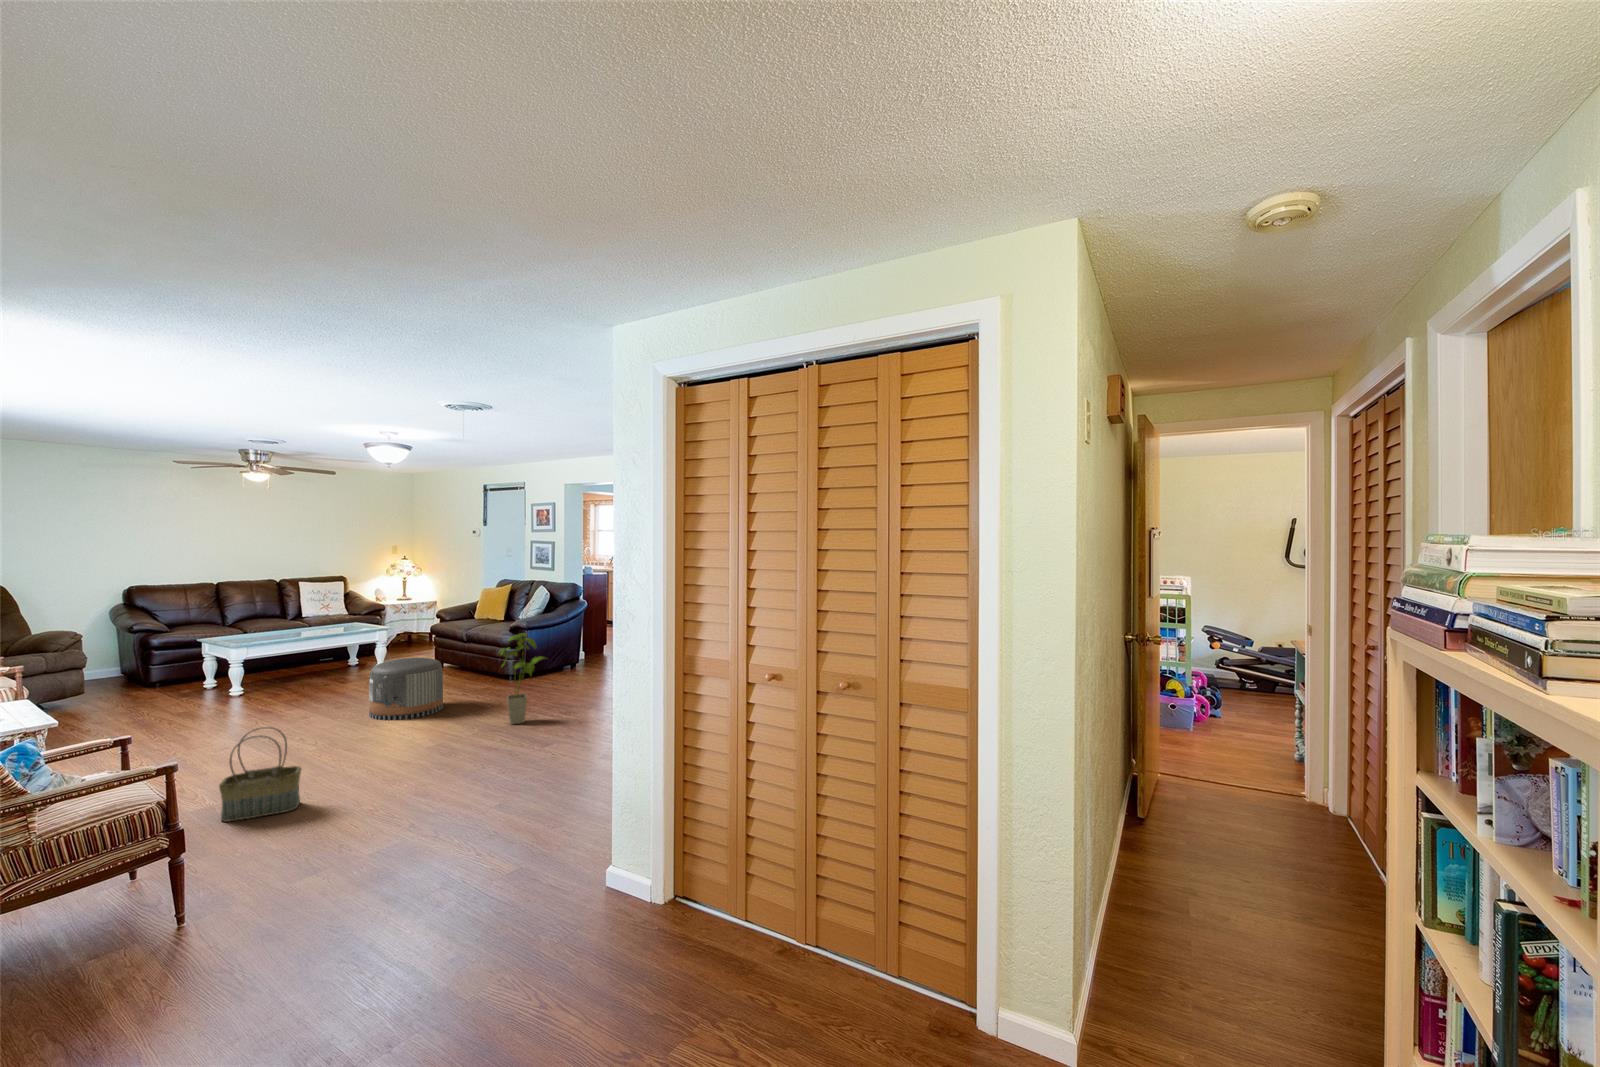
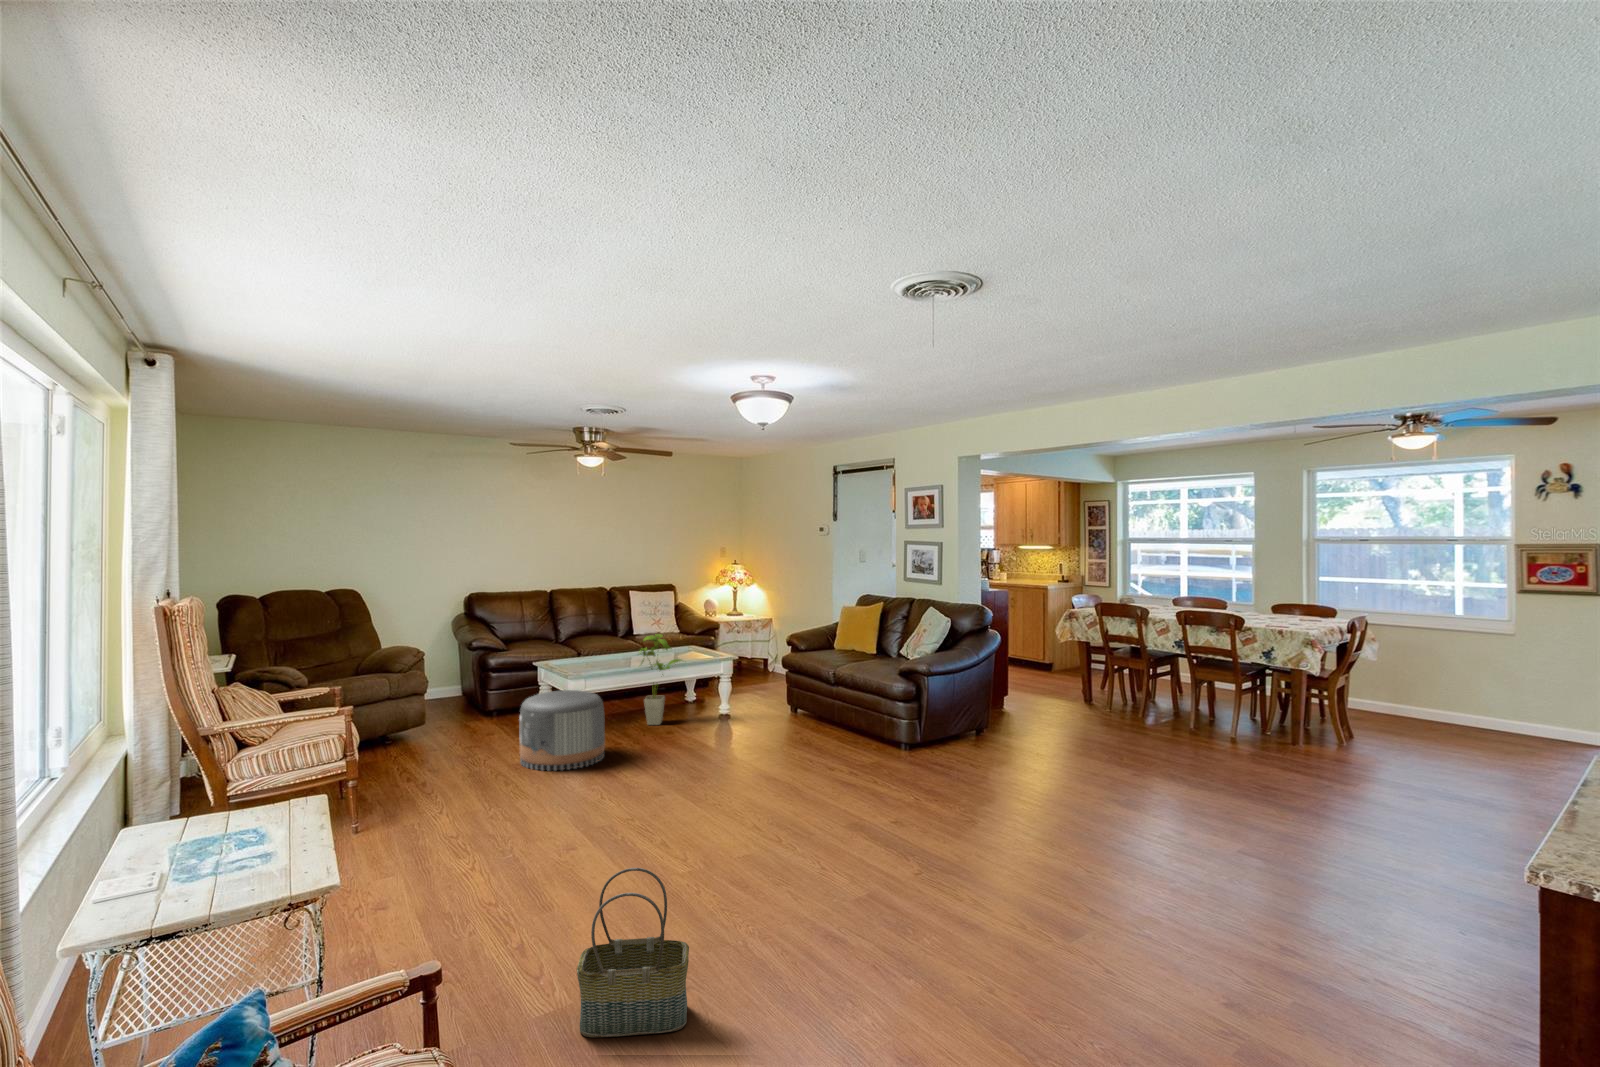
house plant: present [500,633,545,724] -> present [639,634,682,725]
pouf: present [369,658,443,720] -> present [519,690,605,771]

